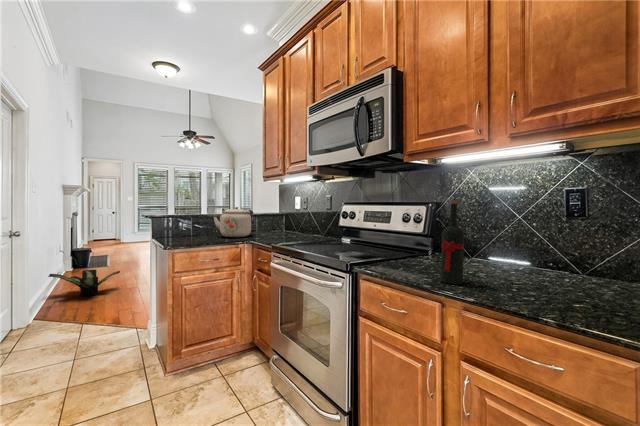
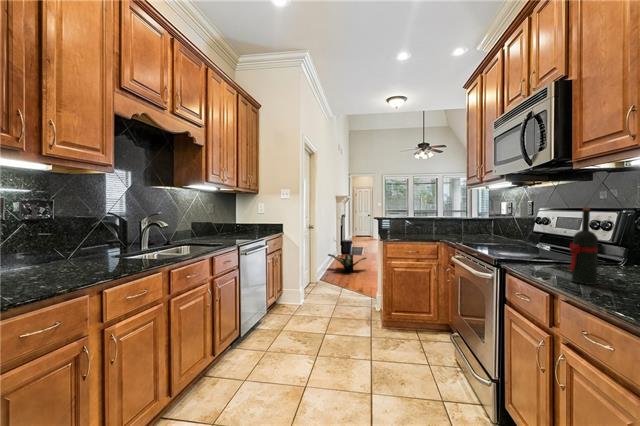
kettle: present [214,207,253,237] -> none [421,211,456,236]

